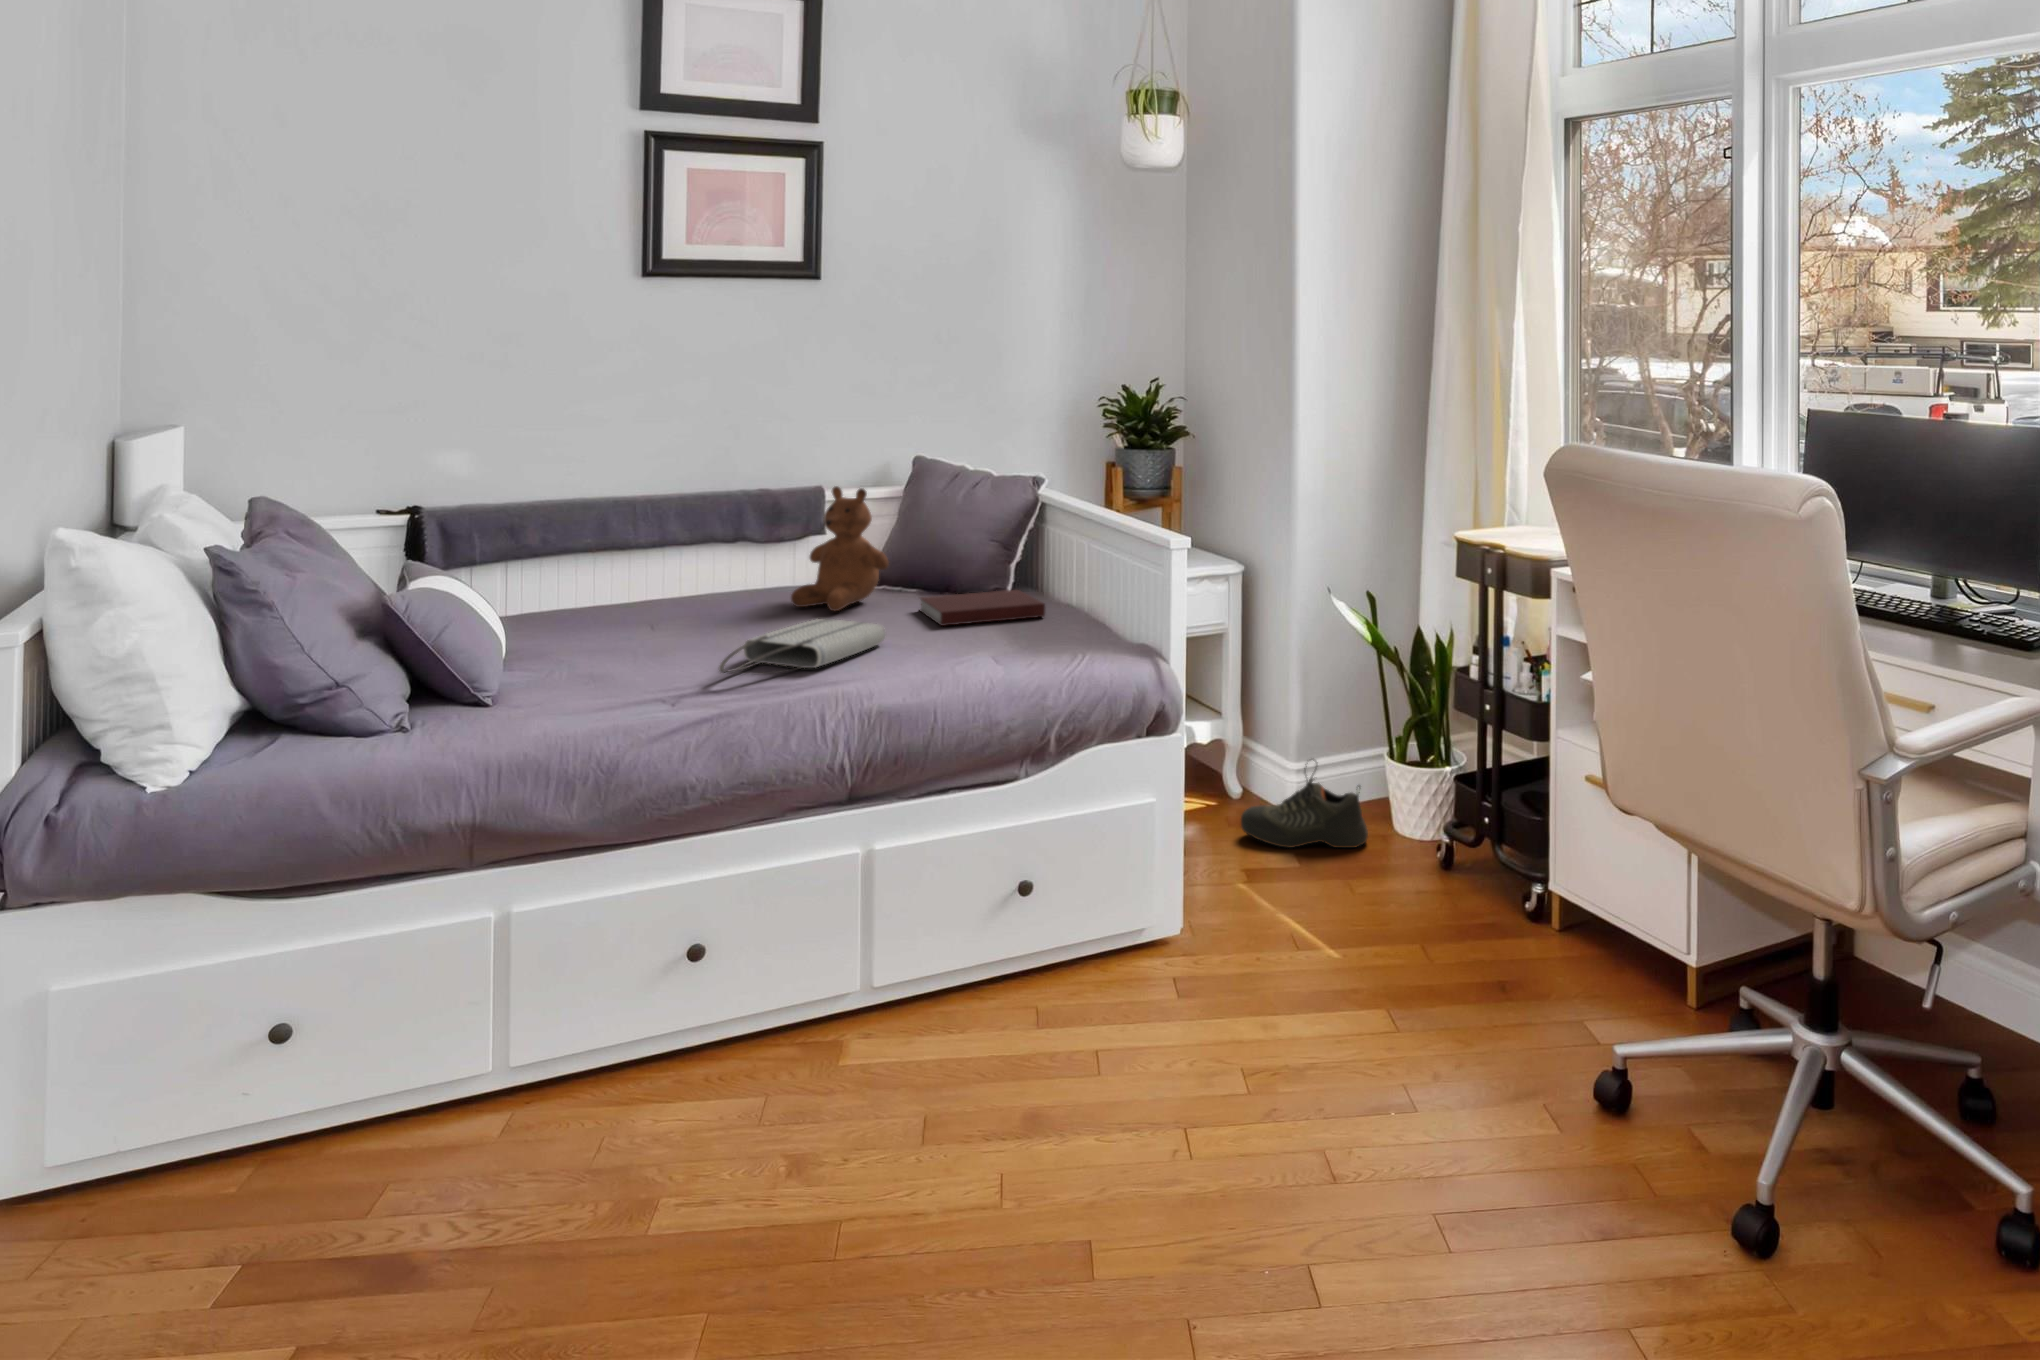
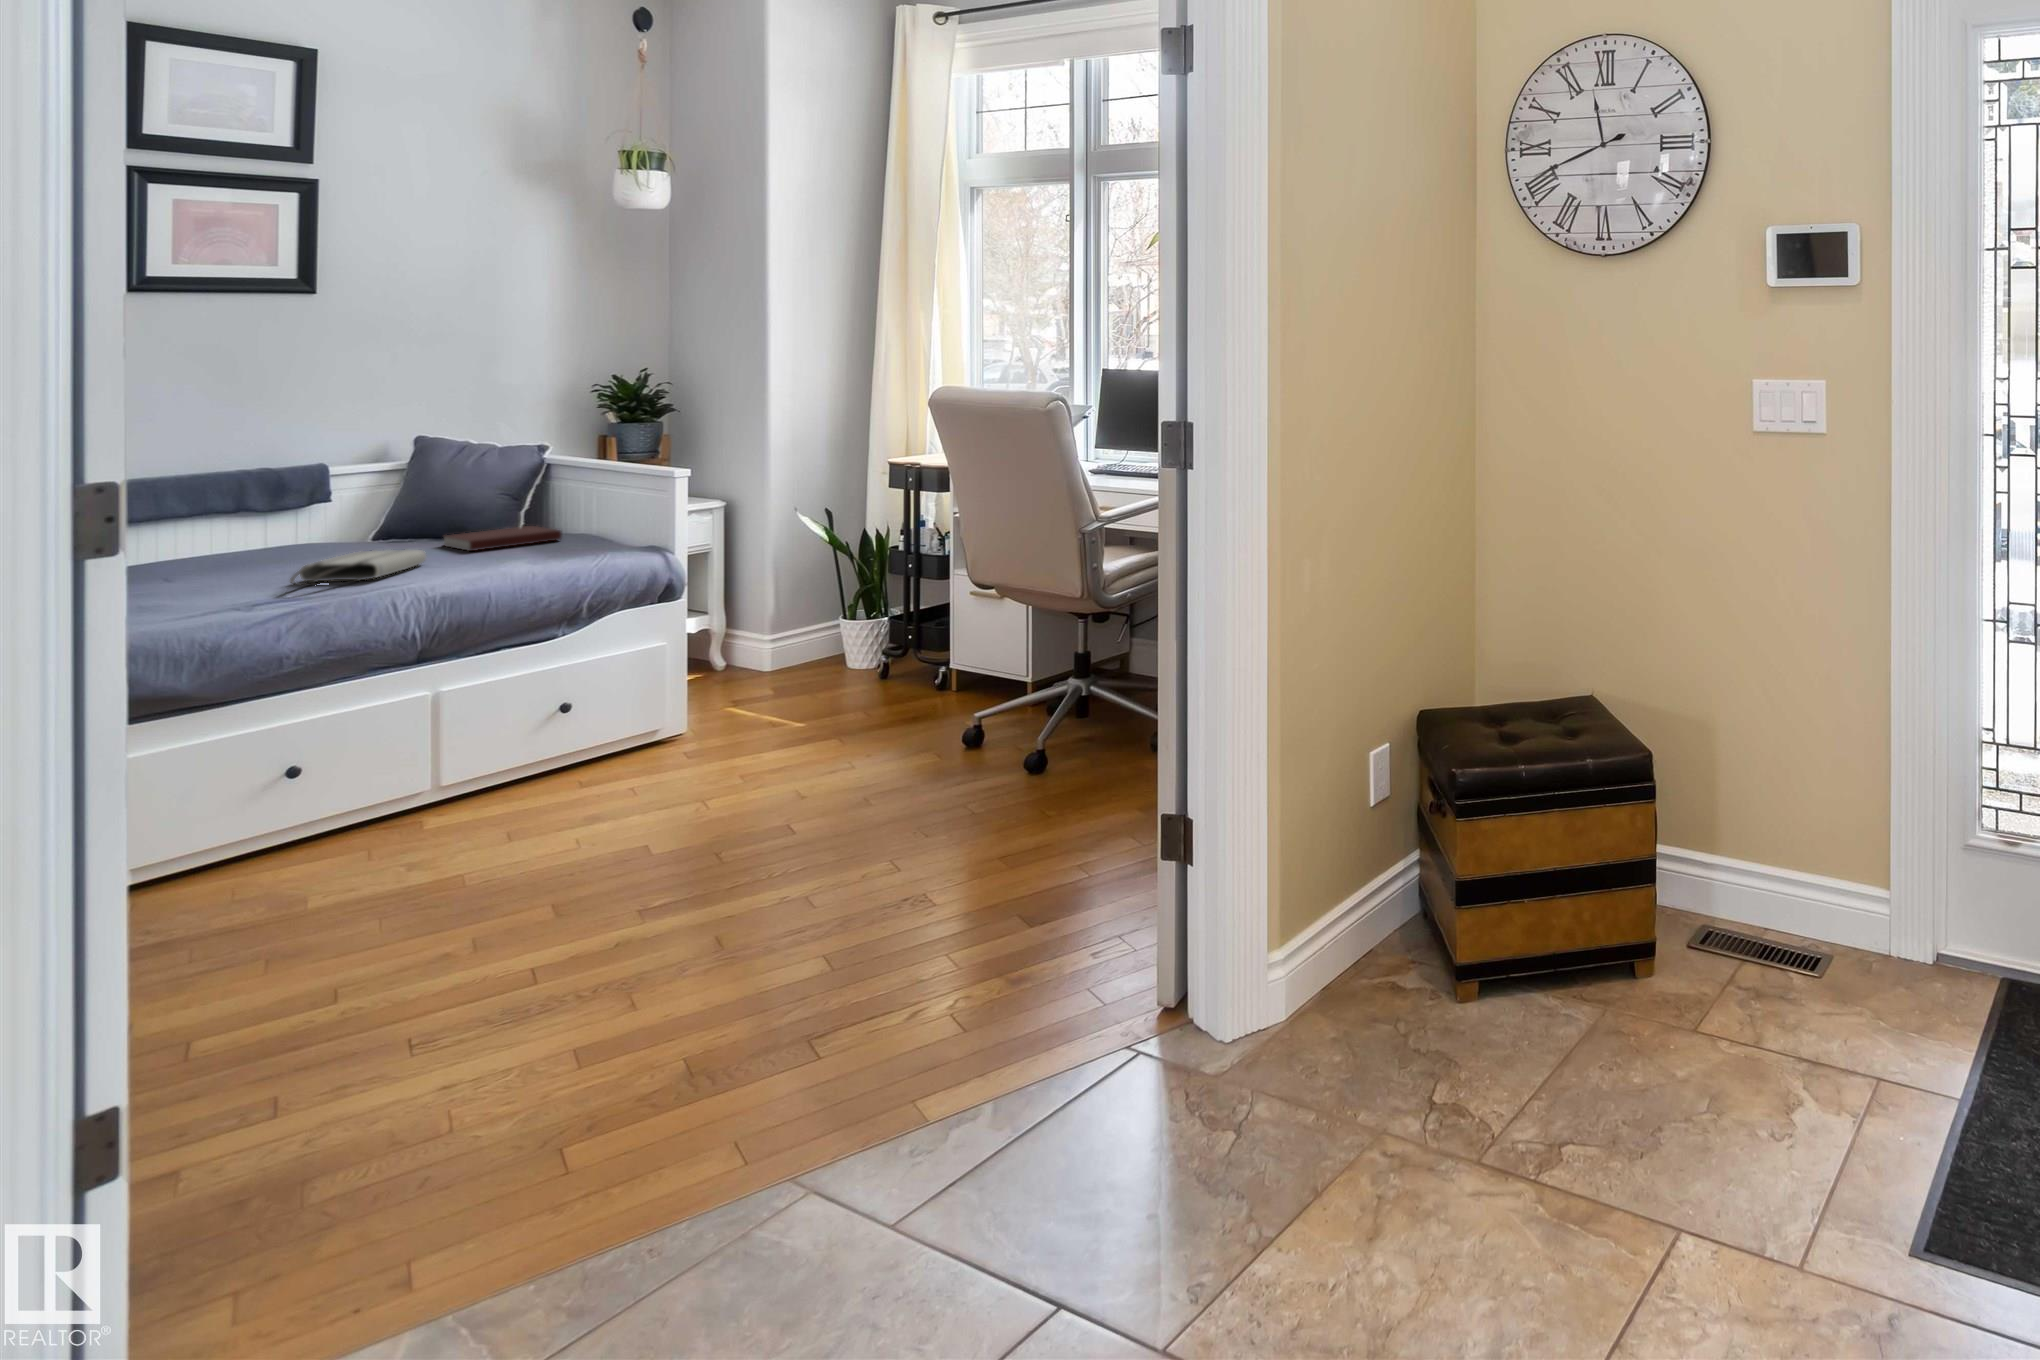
teddy bear: present [791,486,889,611] -> none [313,456,410,552]
shoe: present [1241,766,1368,848] -> none [727,626,828,688]

